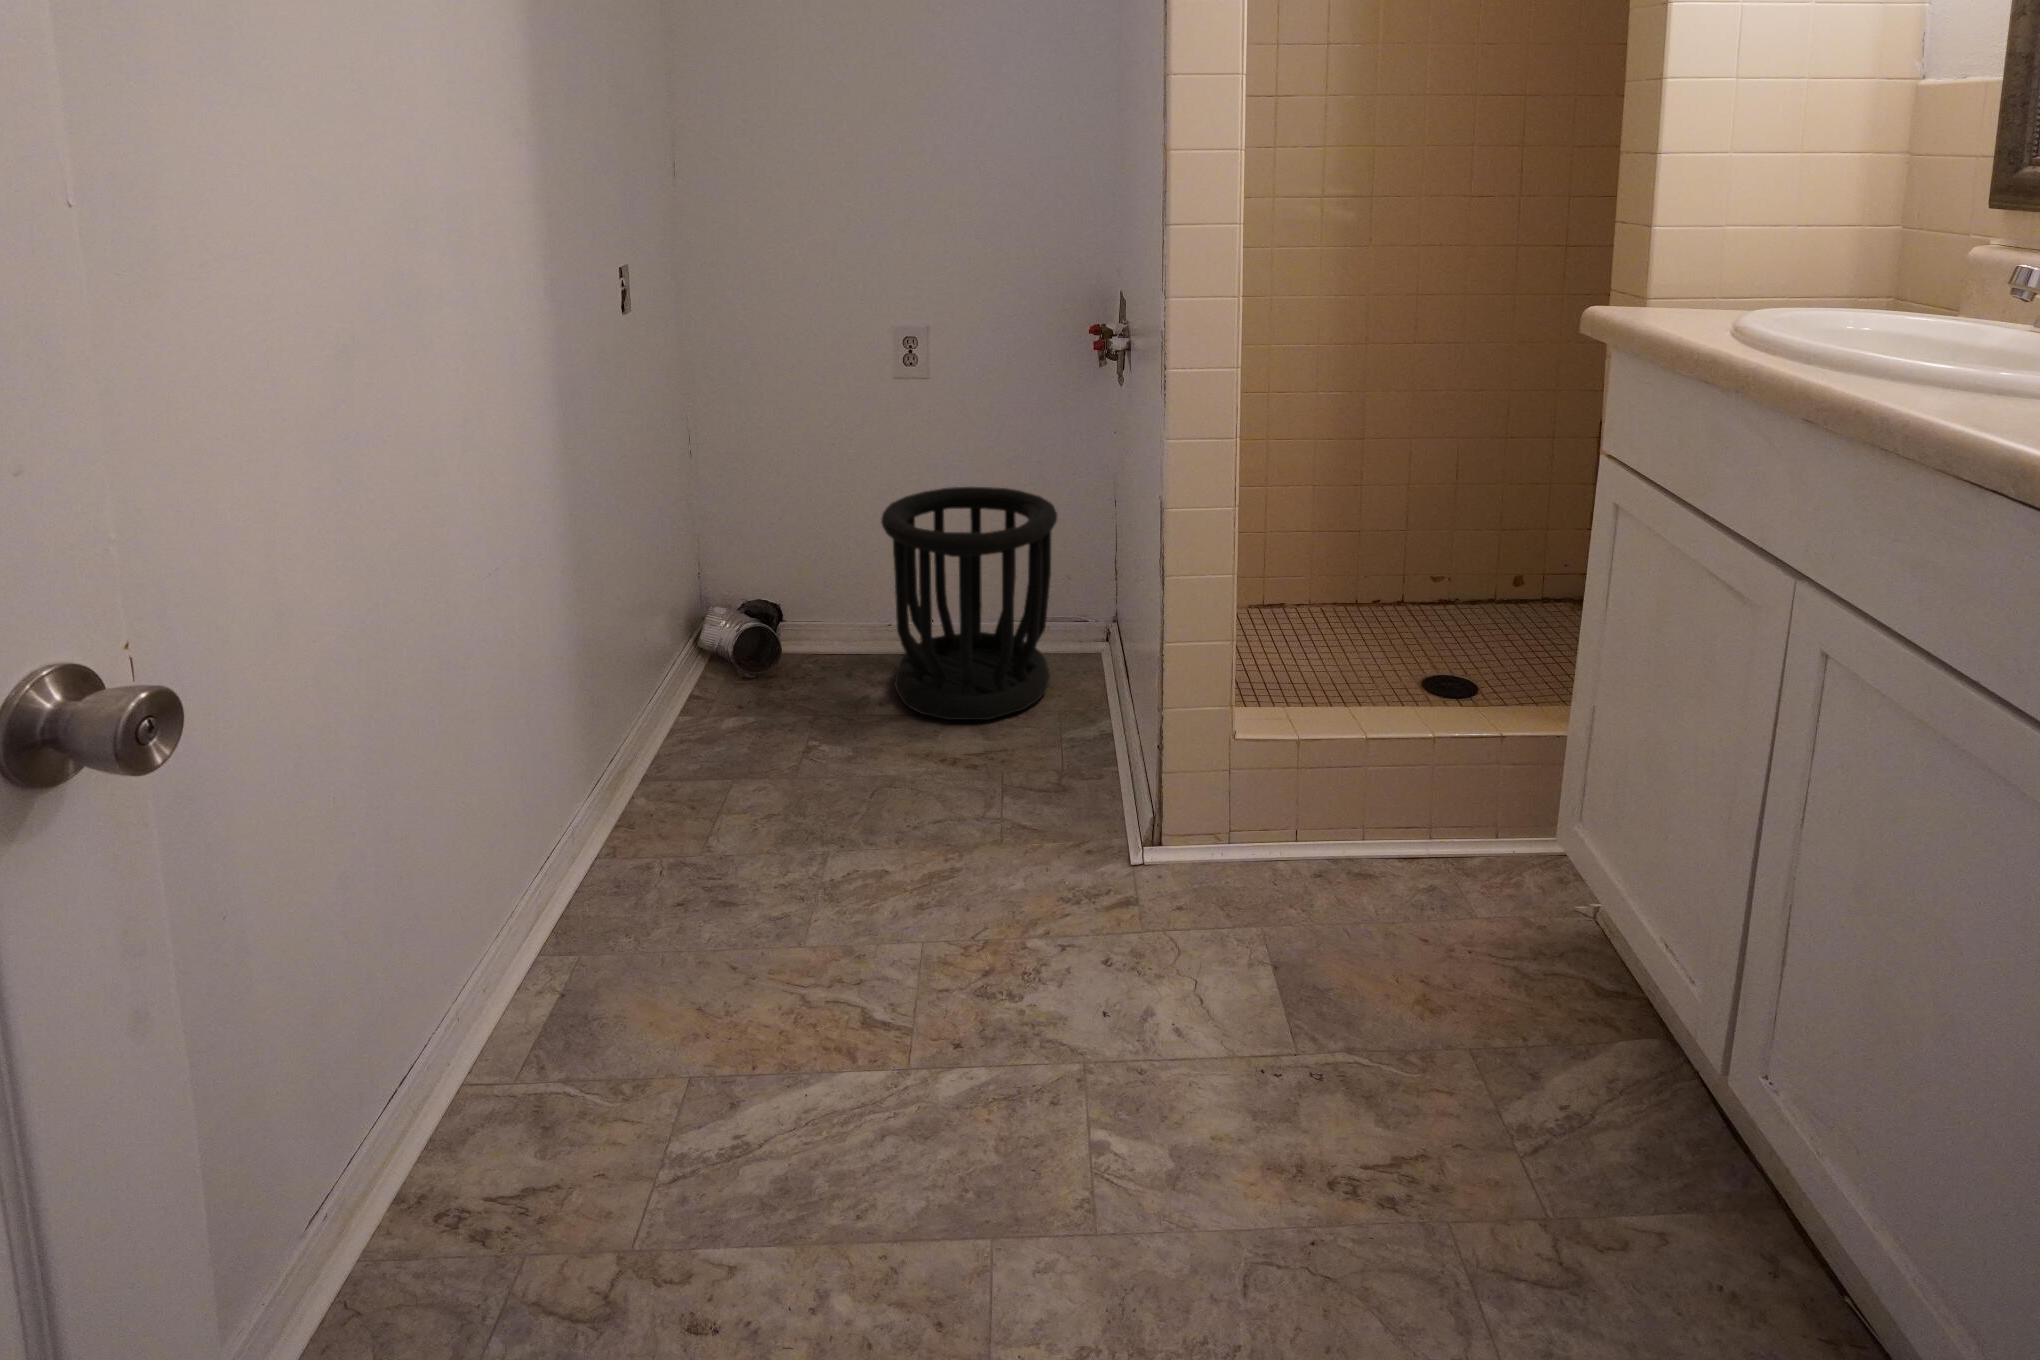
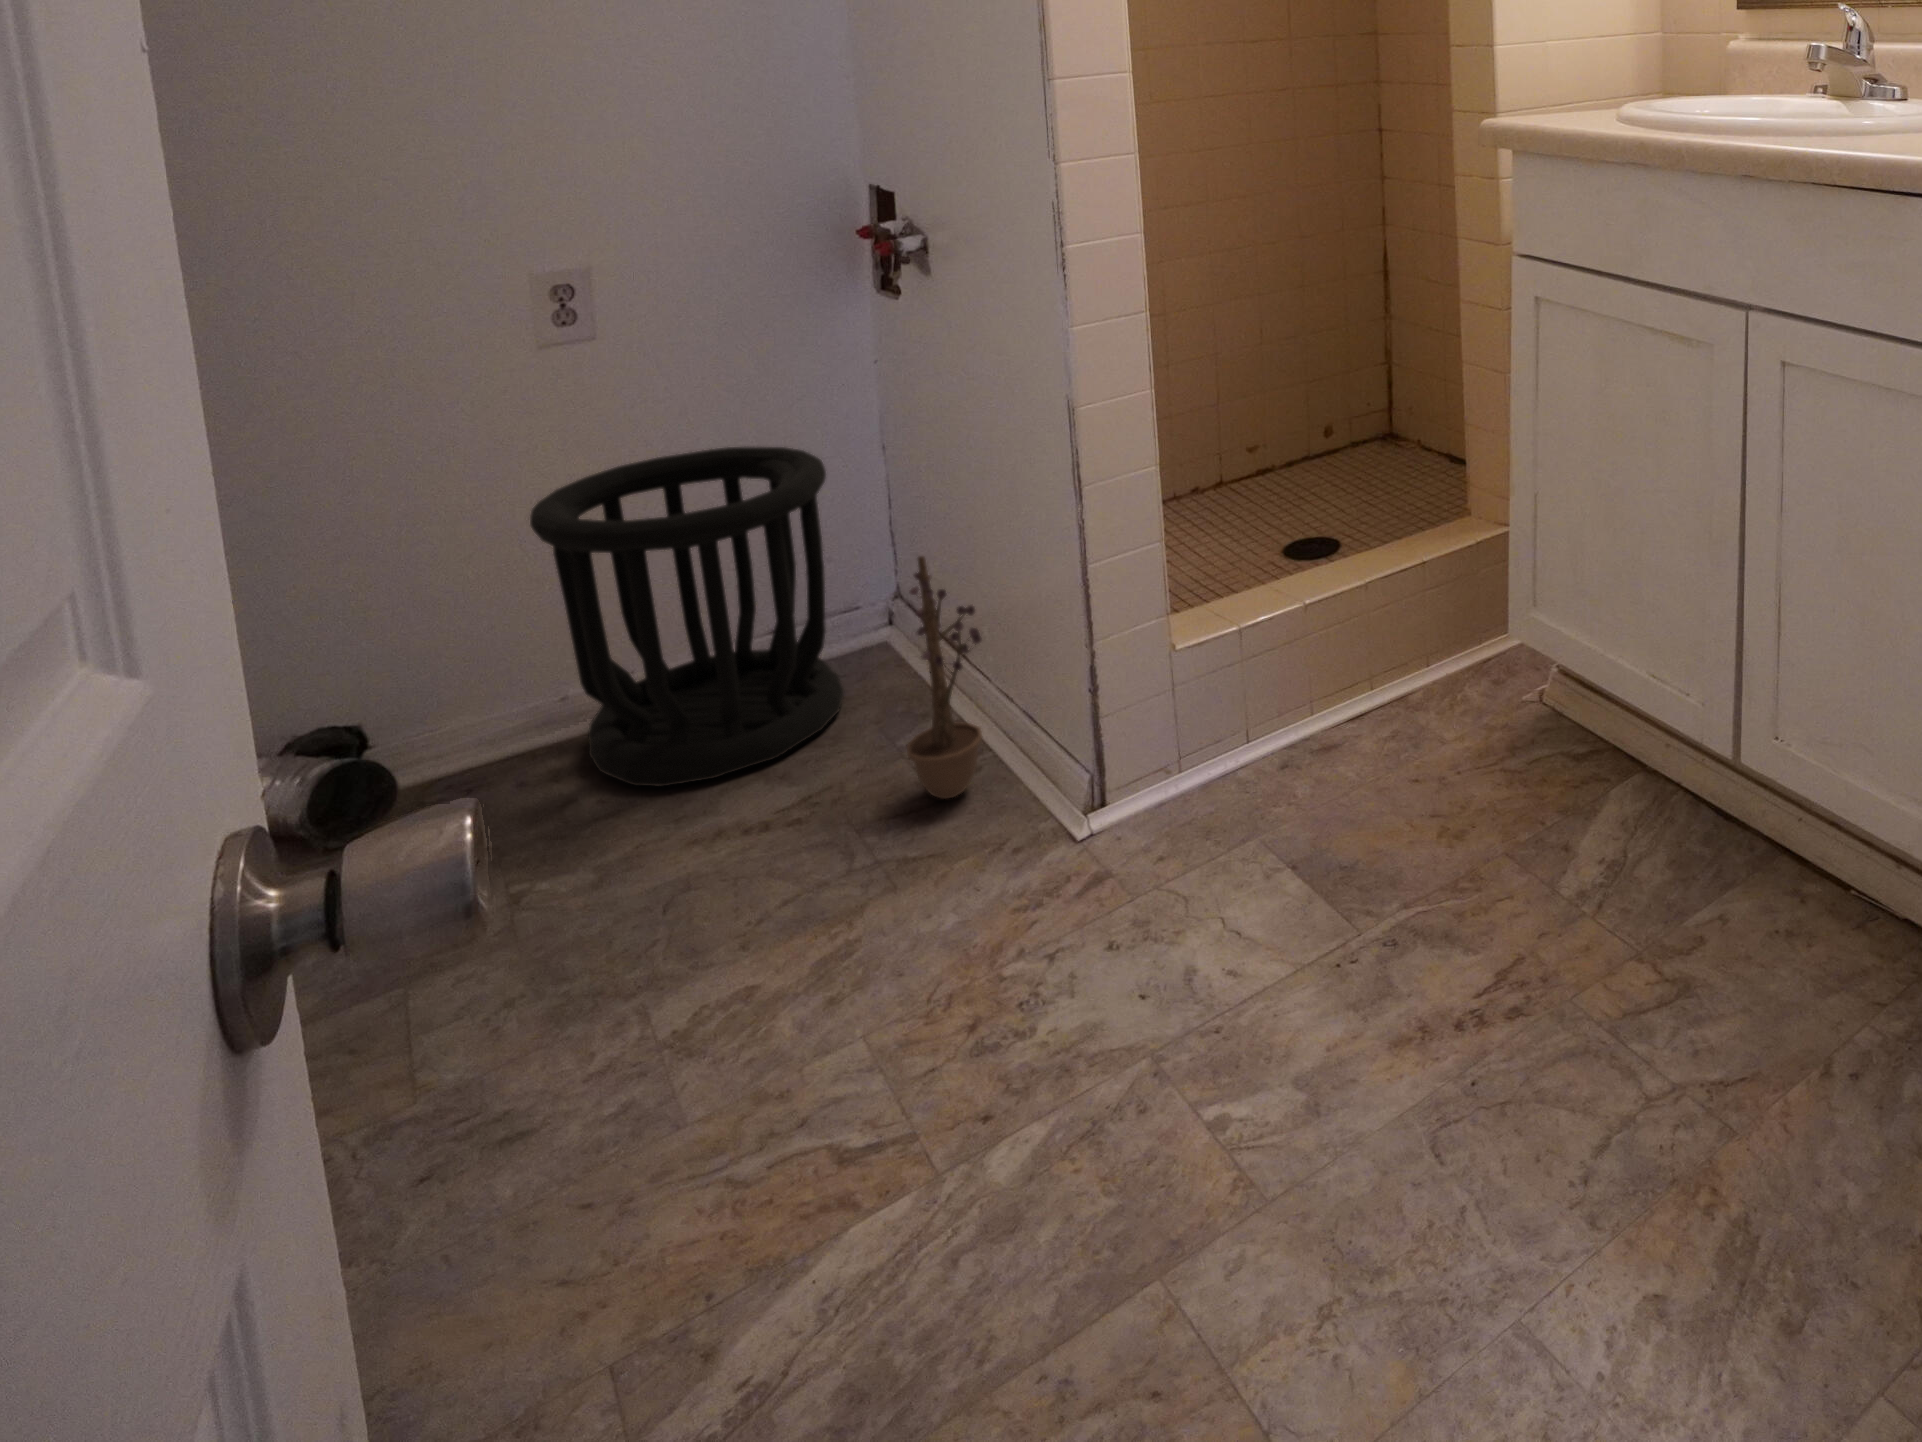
decorative plant: none [1044,605,1113,795] -> present [907,556,982,799]

